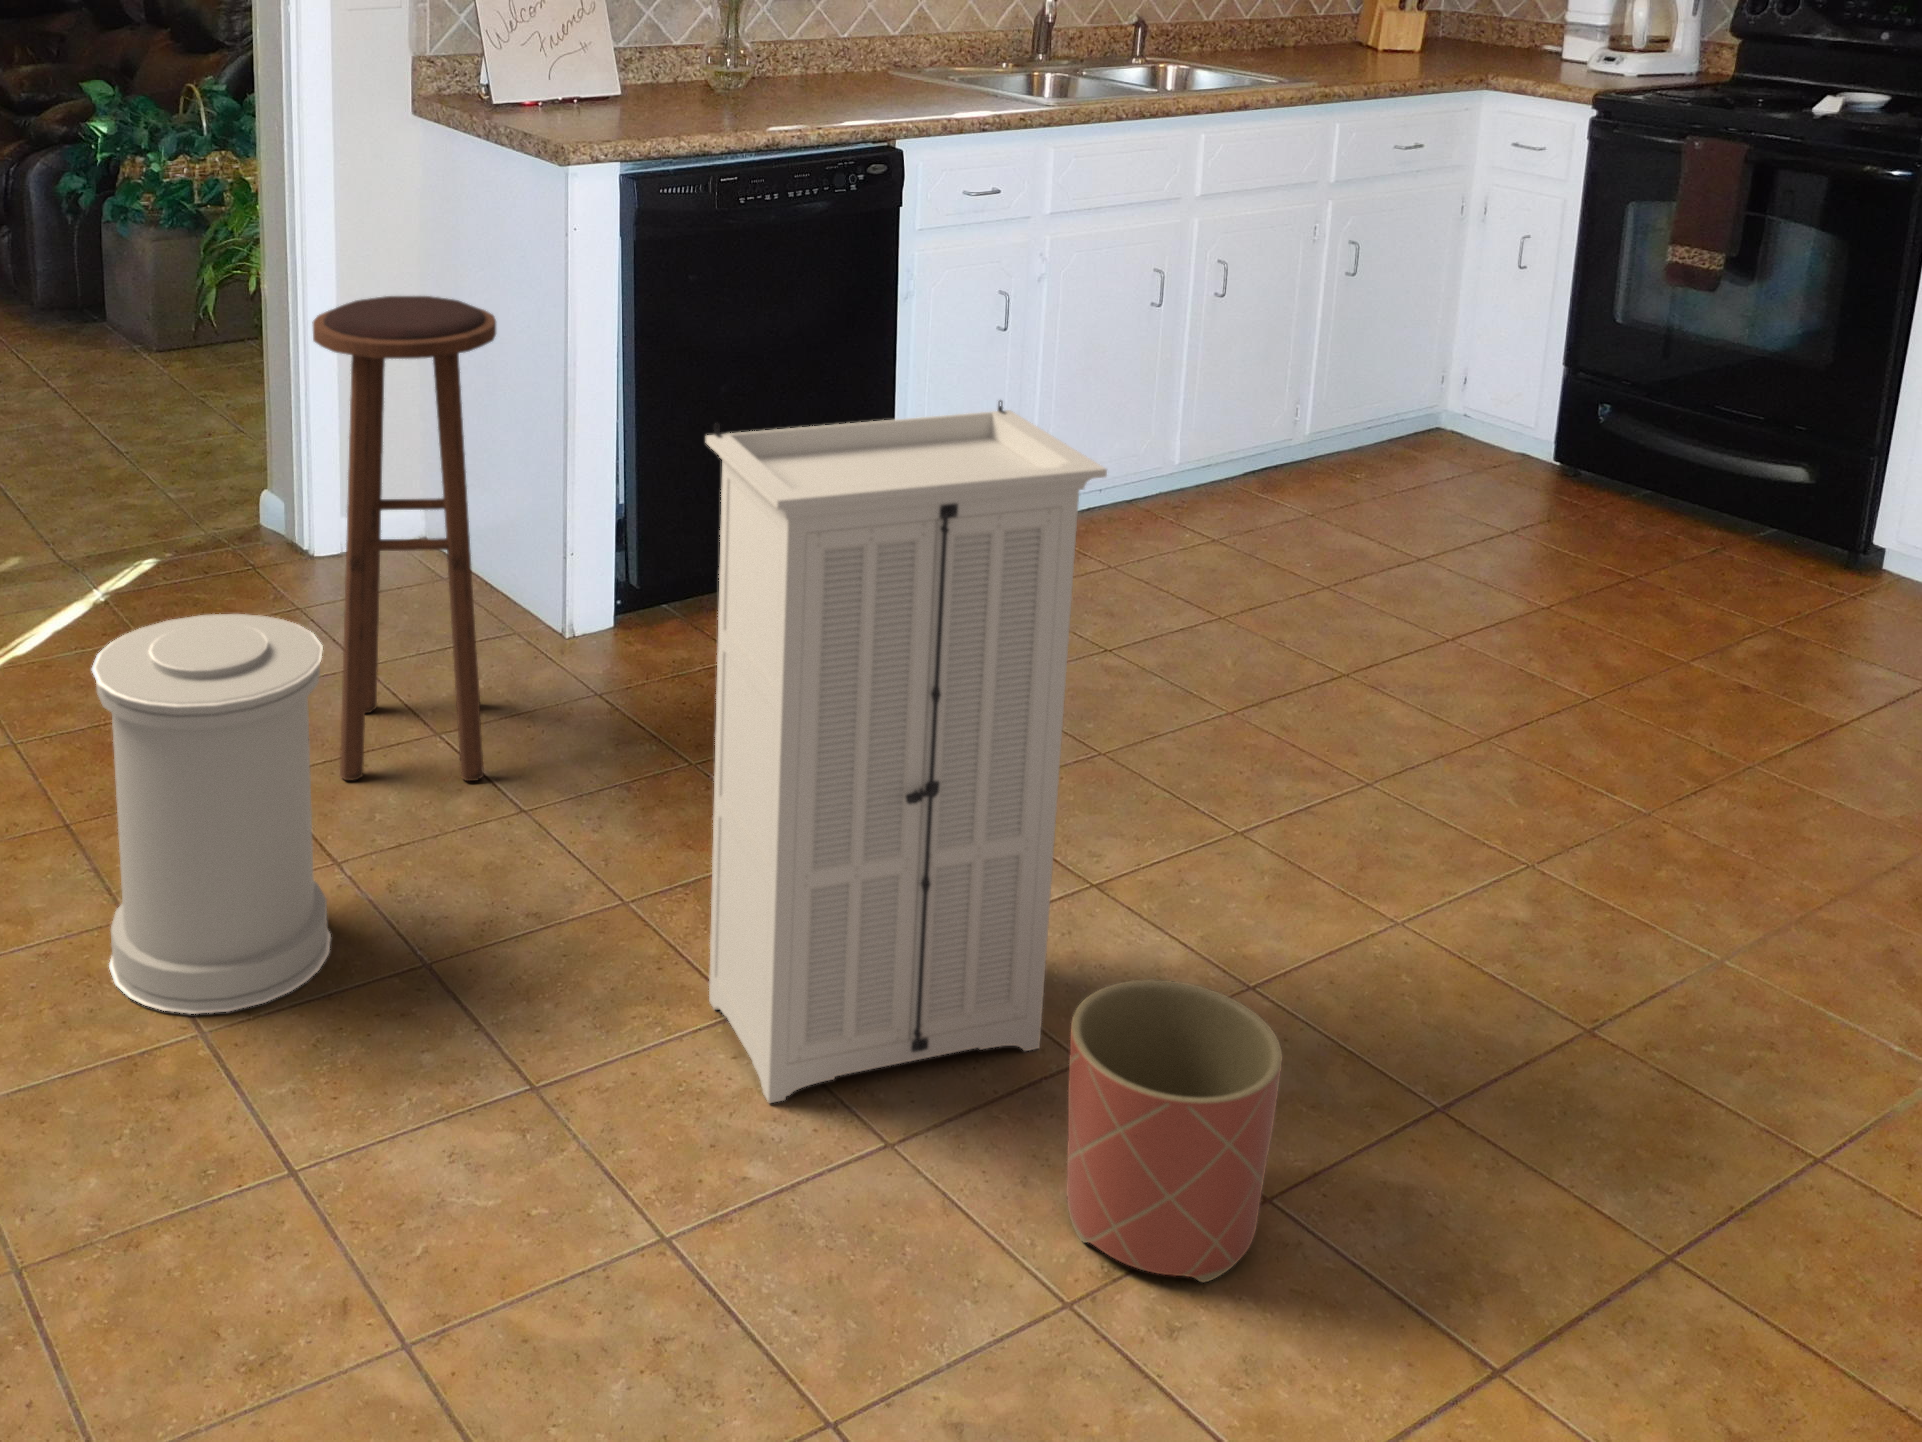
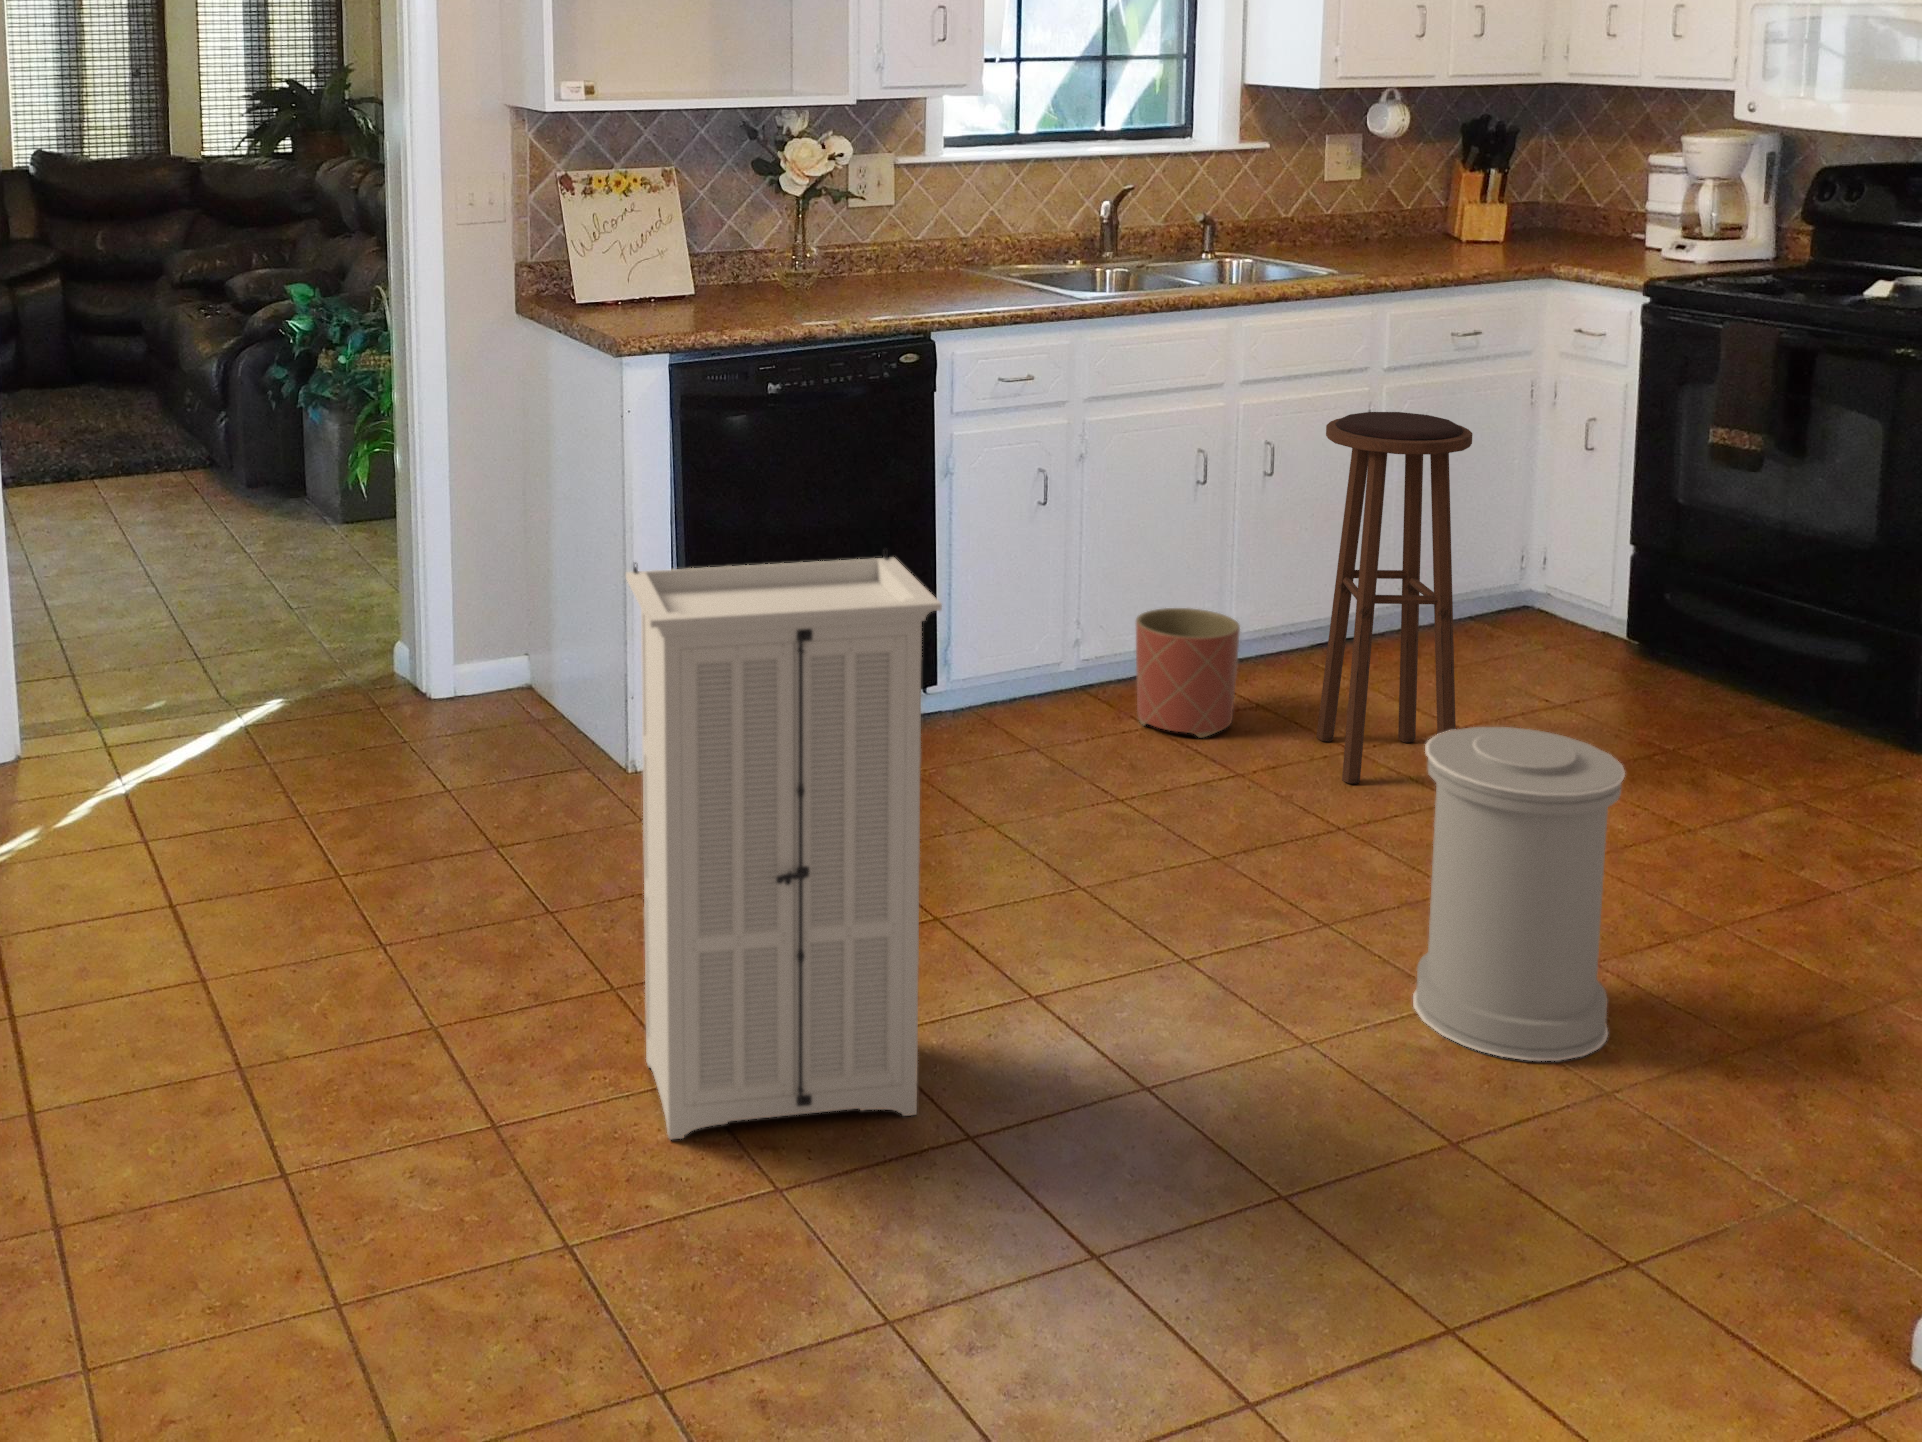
stool: present [312,296,496,781] -> present [1316,412,1472,784]
trash can: present [92,614,331,1014] -> present [1413,727,1625,1061]
planter: present [1067,980,1283,1282] -> present [1136,608,1240,738]

